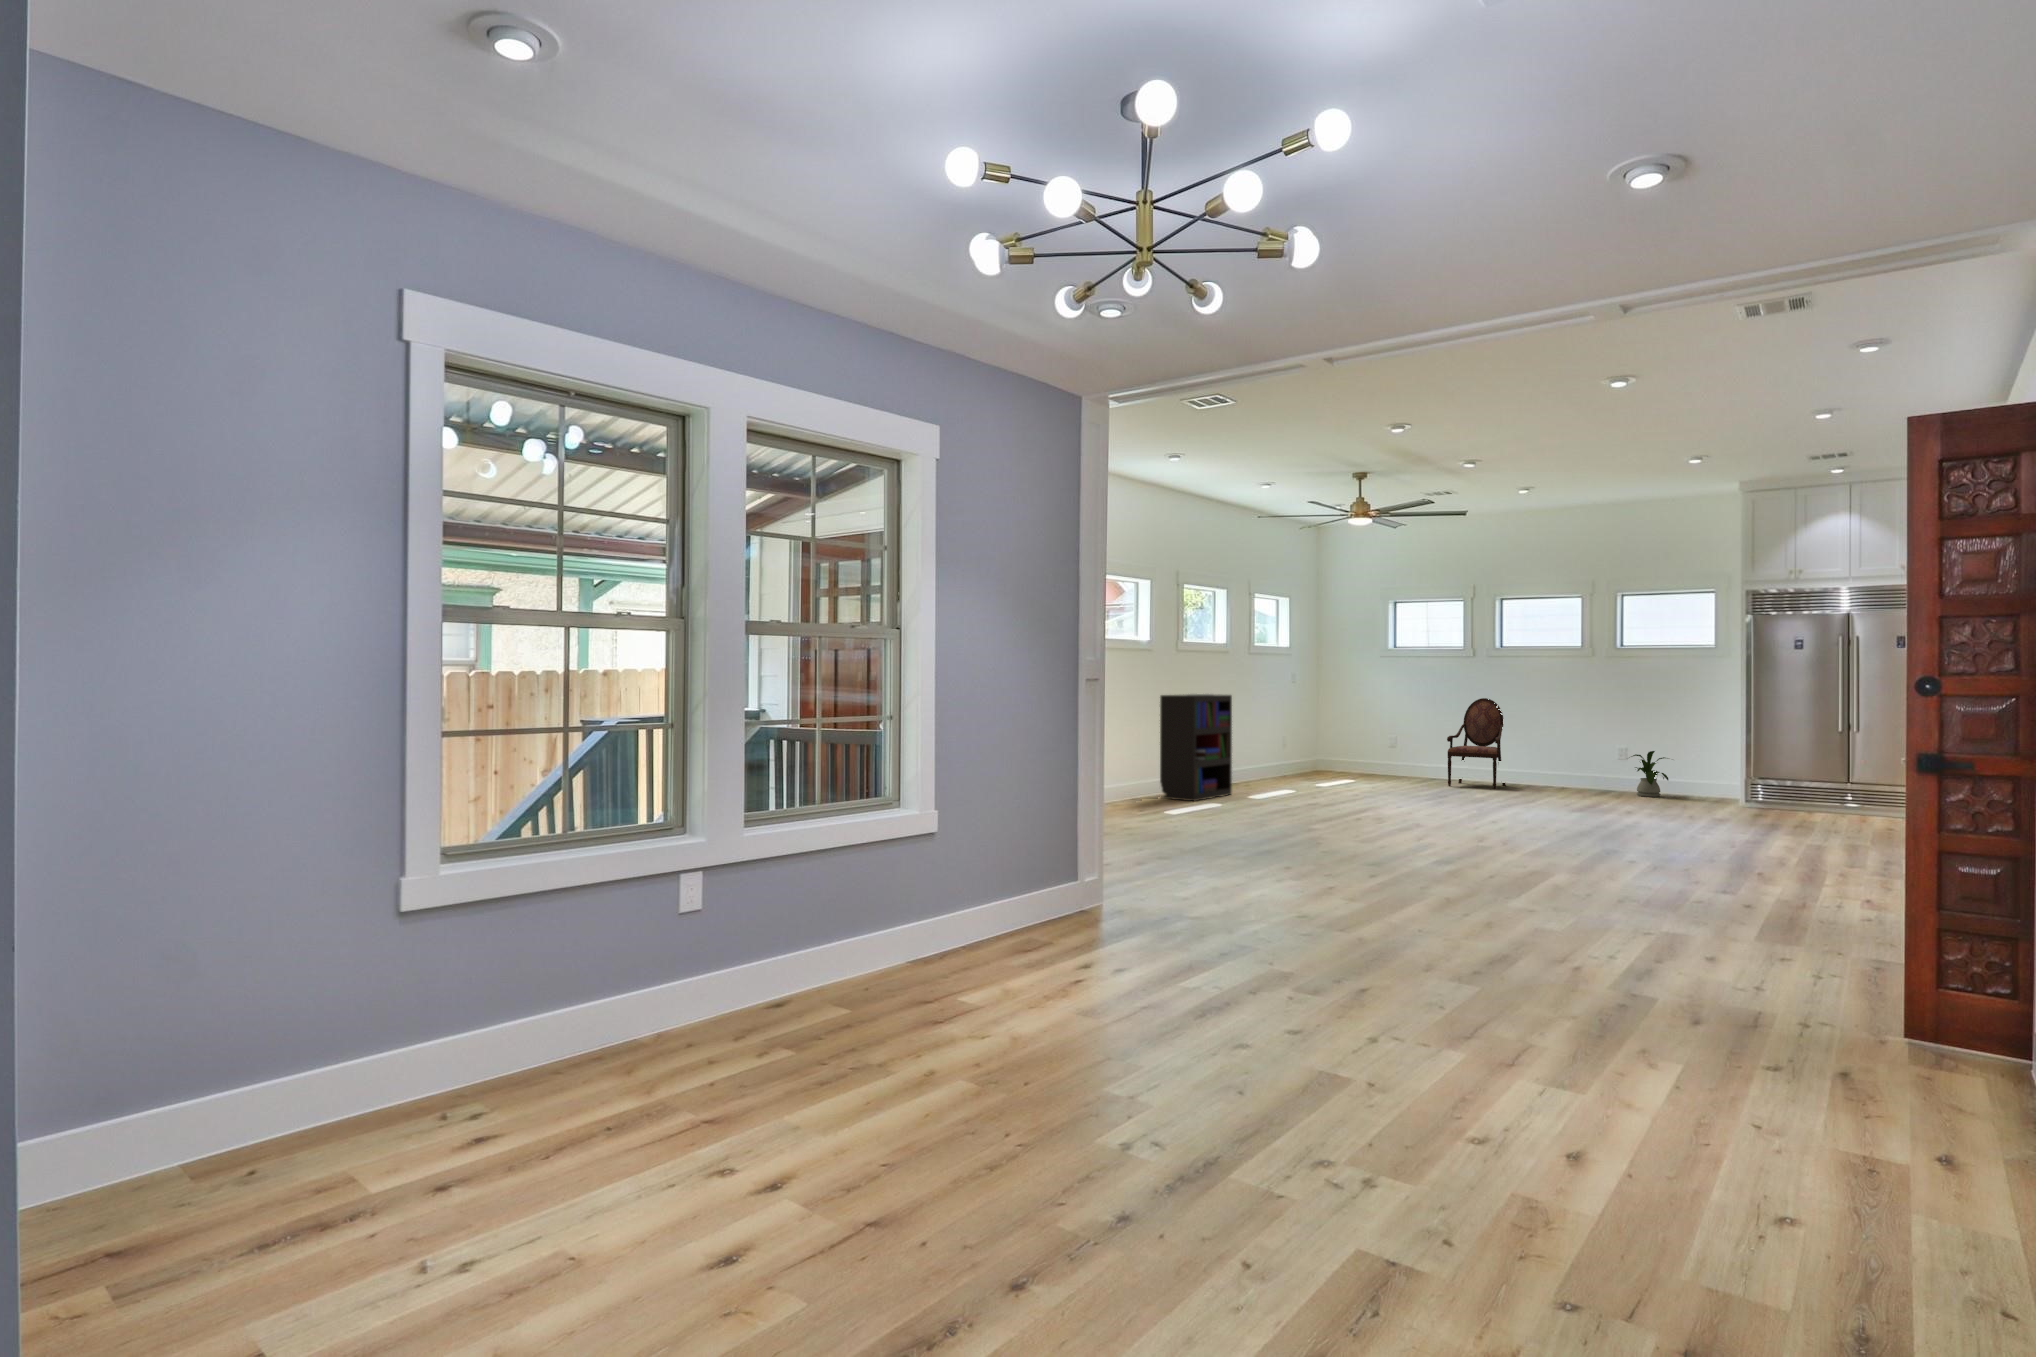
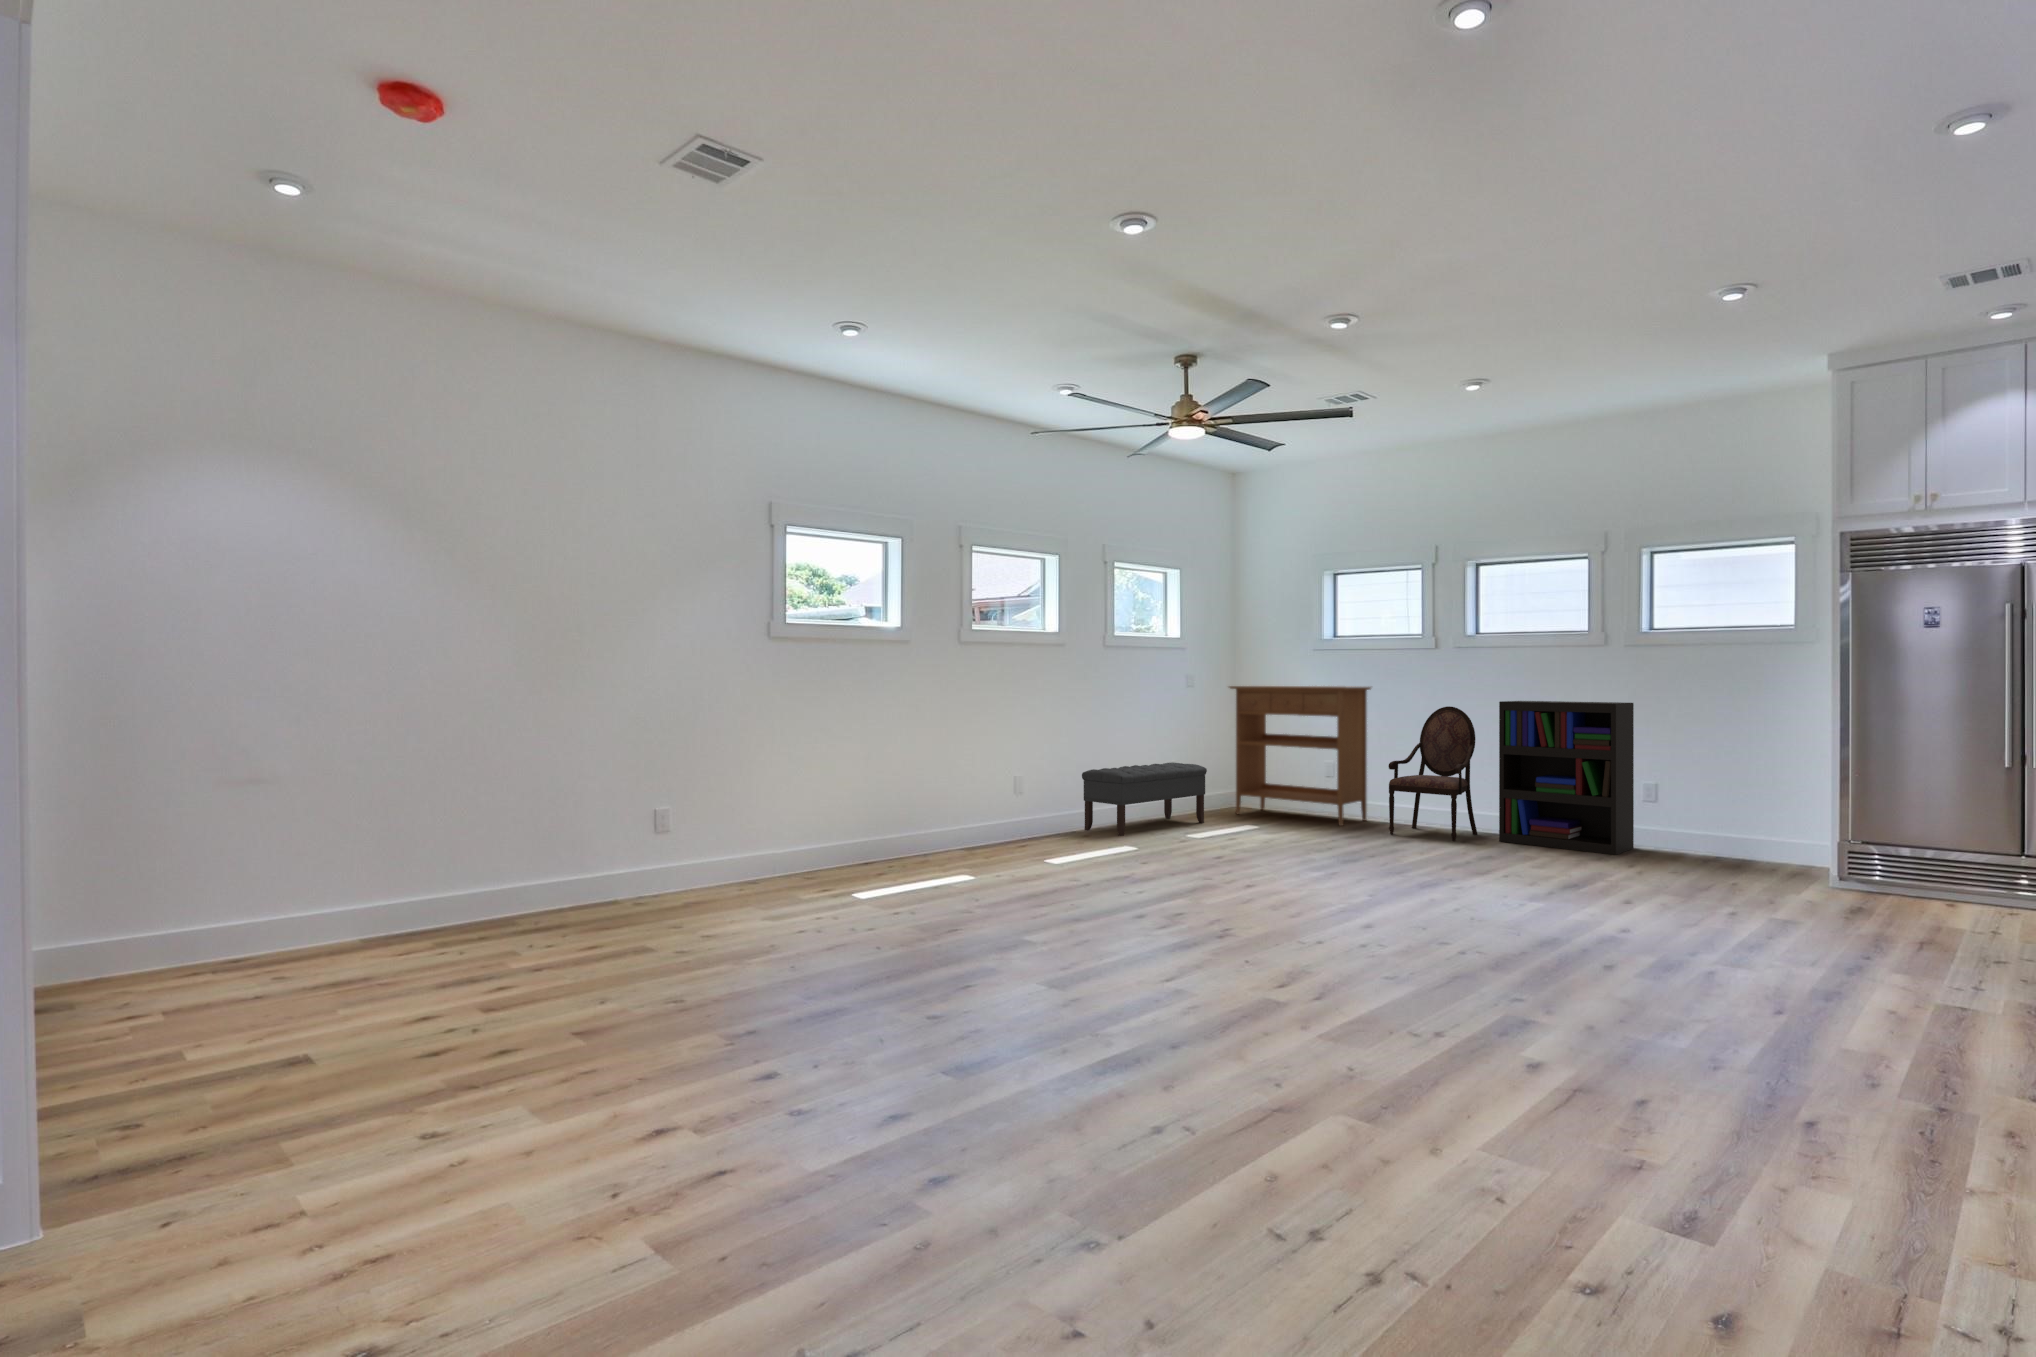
console table: none [1320,684,1427,782] -> present [1229,686,1371,826]
bookshelf: present [1160,694,1232,801] -> present [1499,701,1634,855]
bench: none [1237,739,1315,788] -> present [1082,763,1207,836]
house plant: present [1631,751,1668,797] -> none [1651,791,1728,862]

